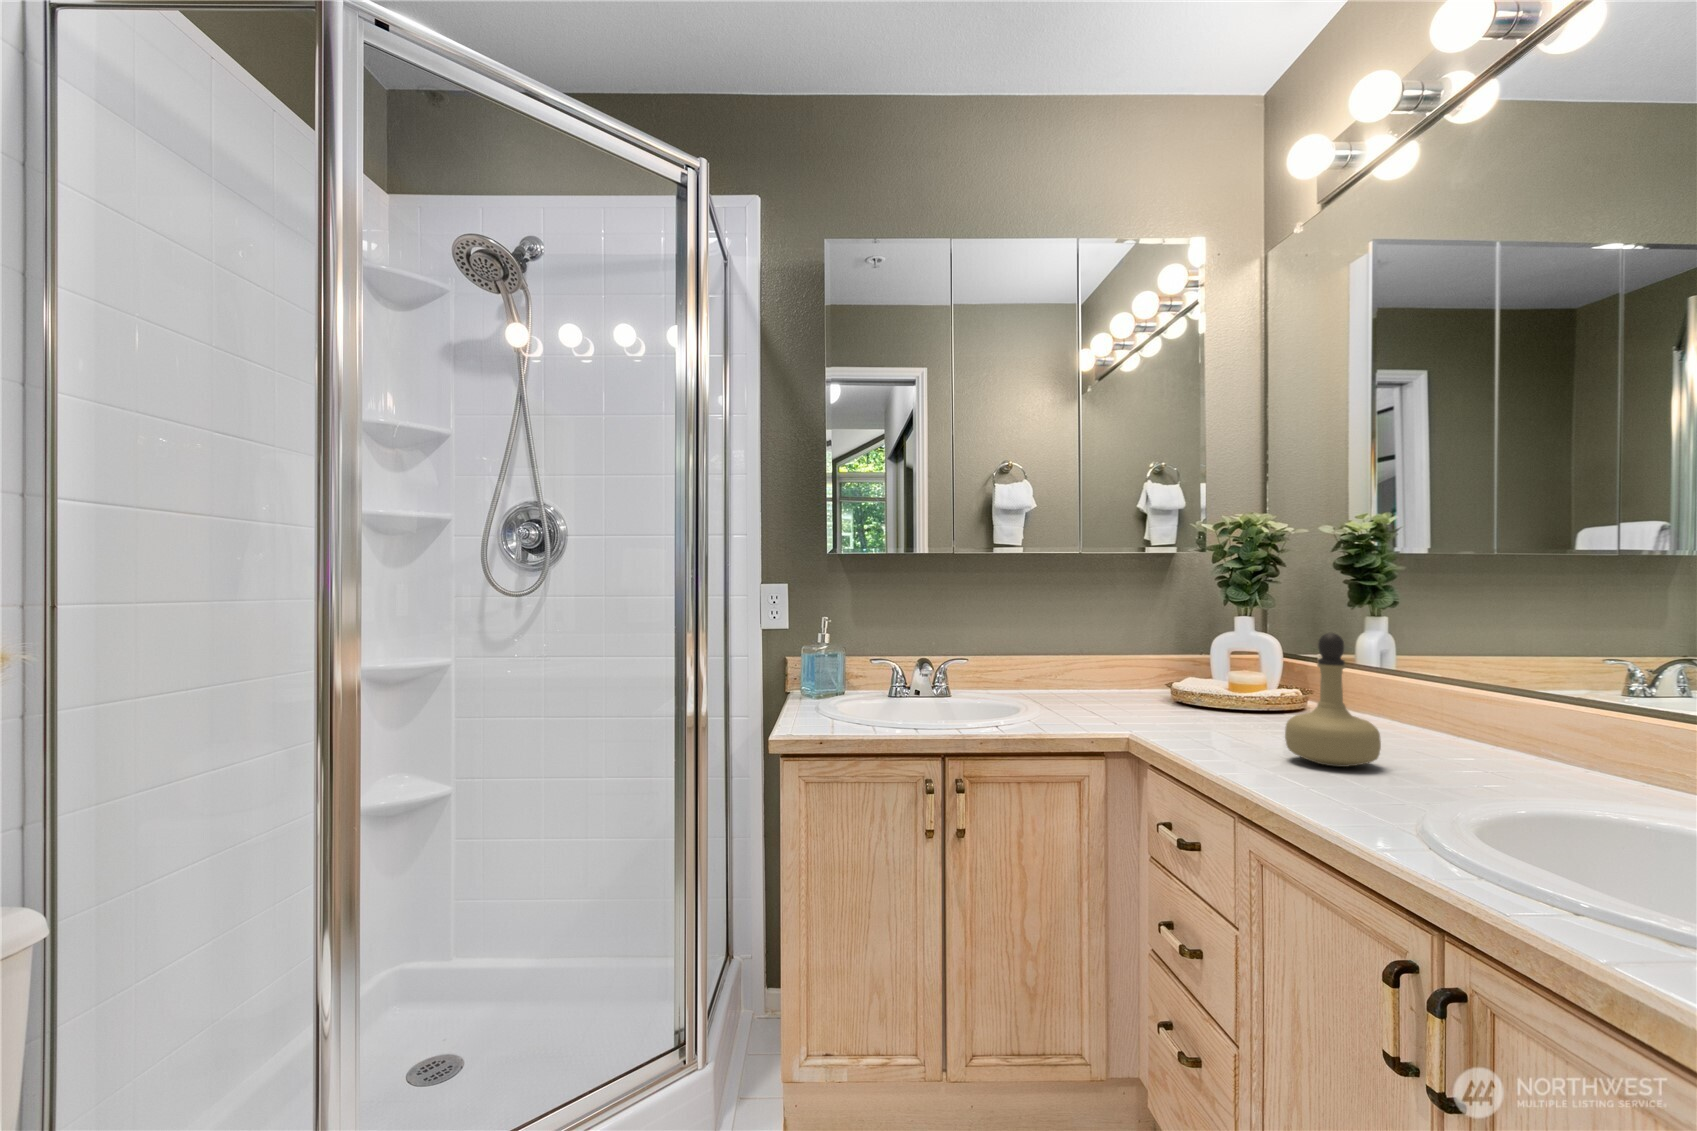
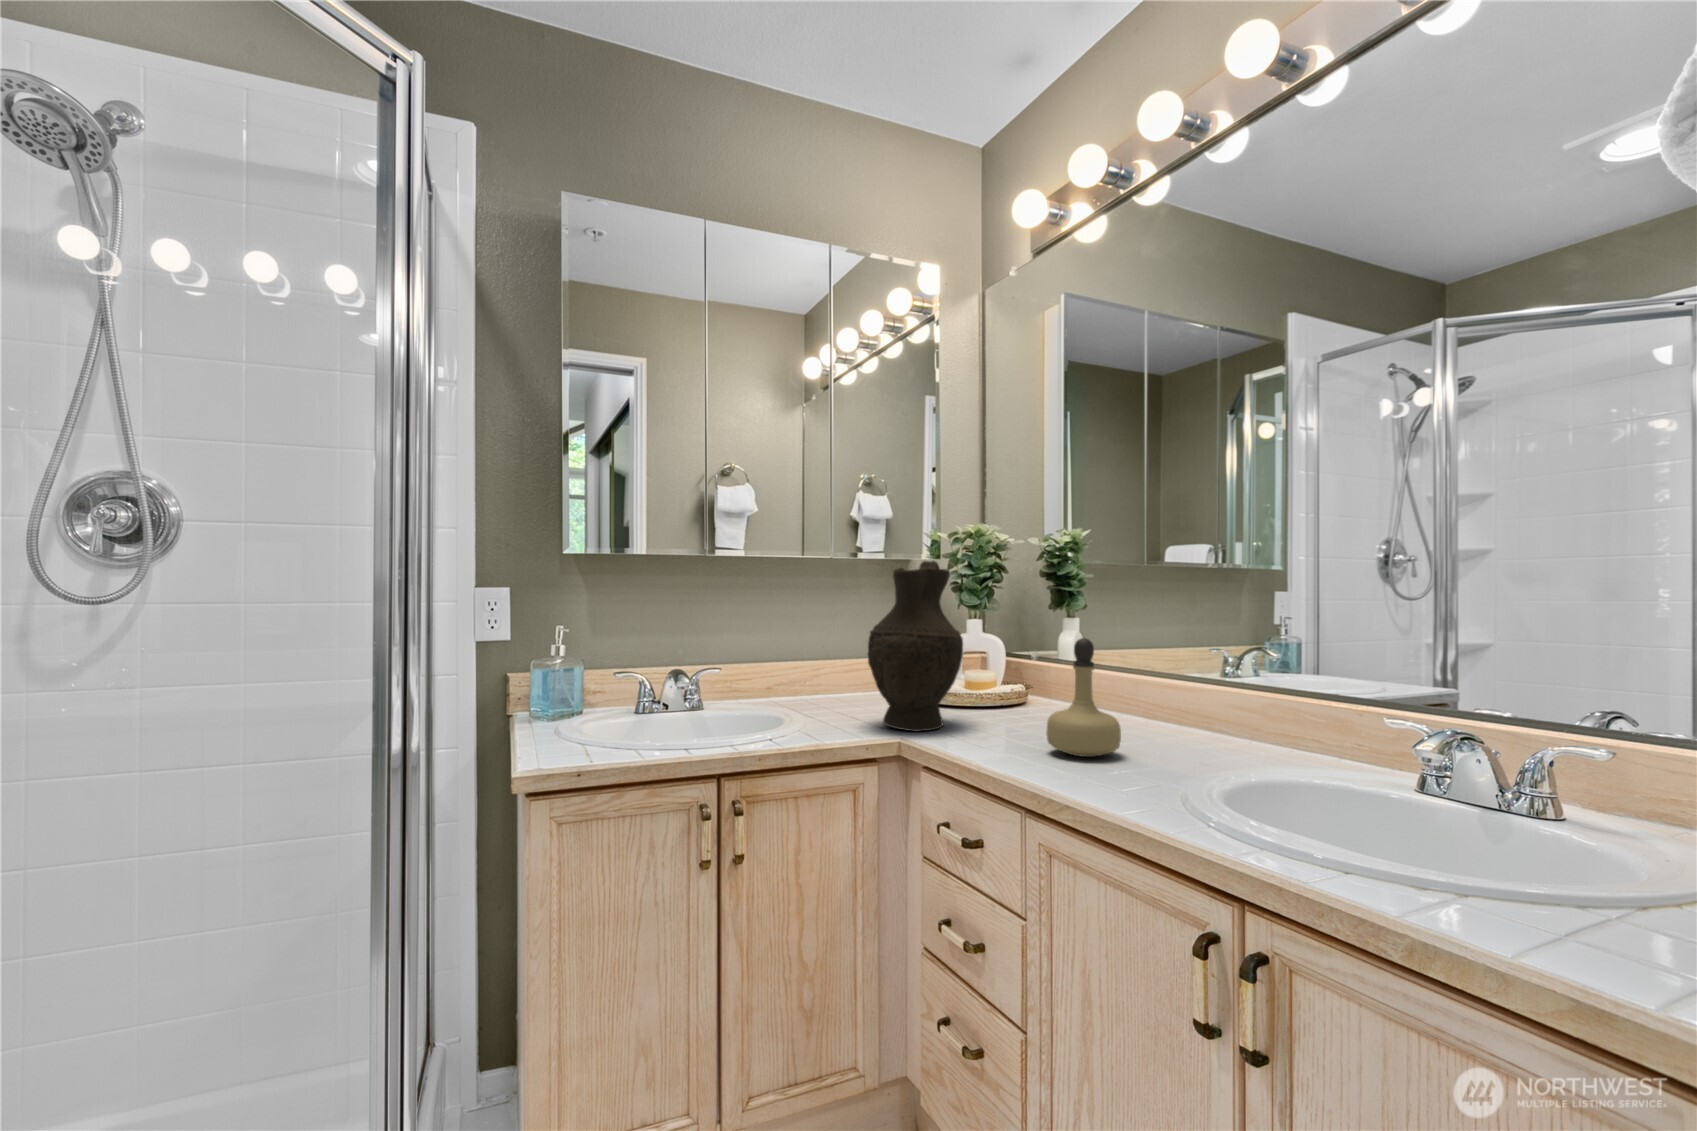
decorative vase: none [1101,552,1208,728] -> present [868,561,963,731]

